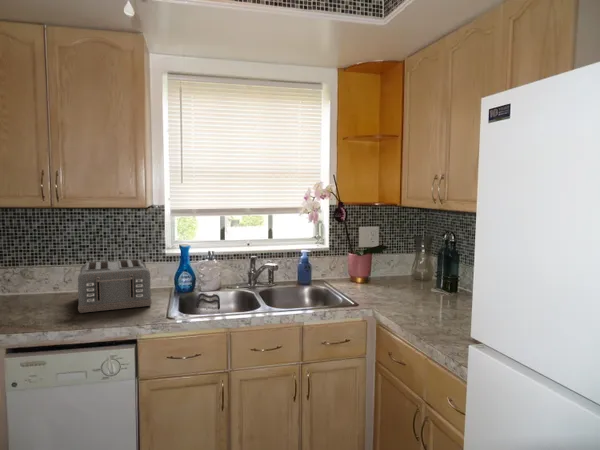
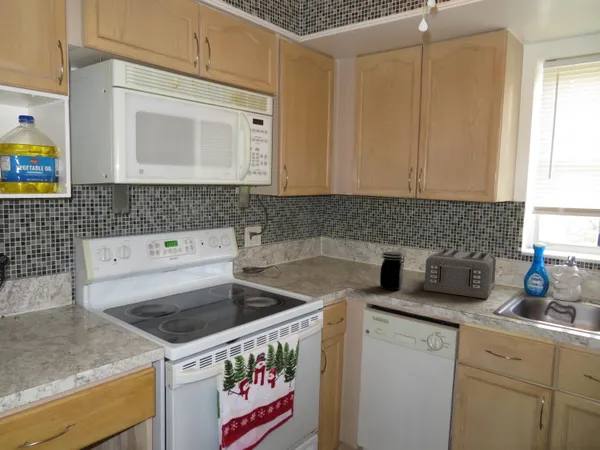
jar: none [16,275,53,324] -> present [380,252,405,290]

